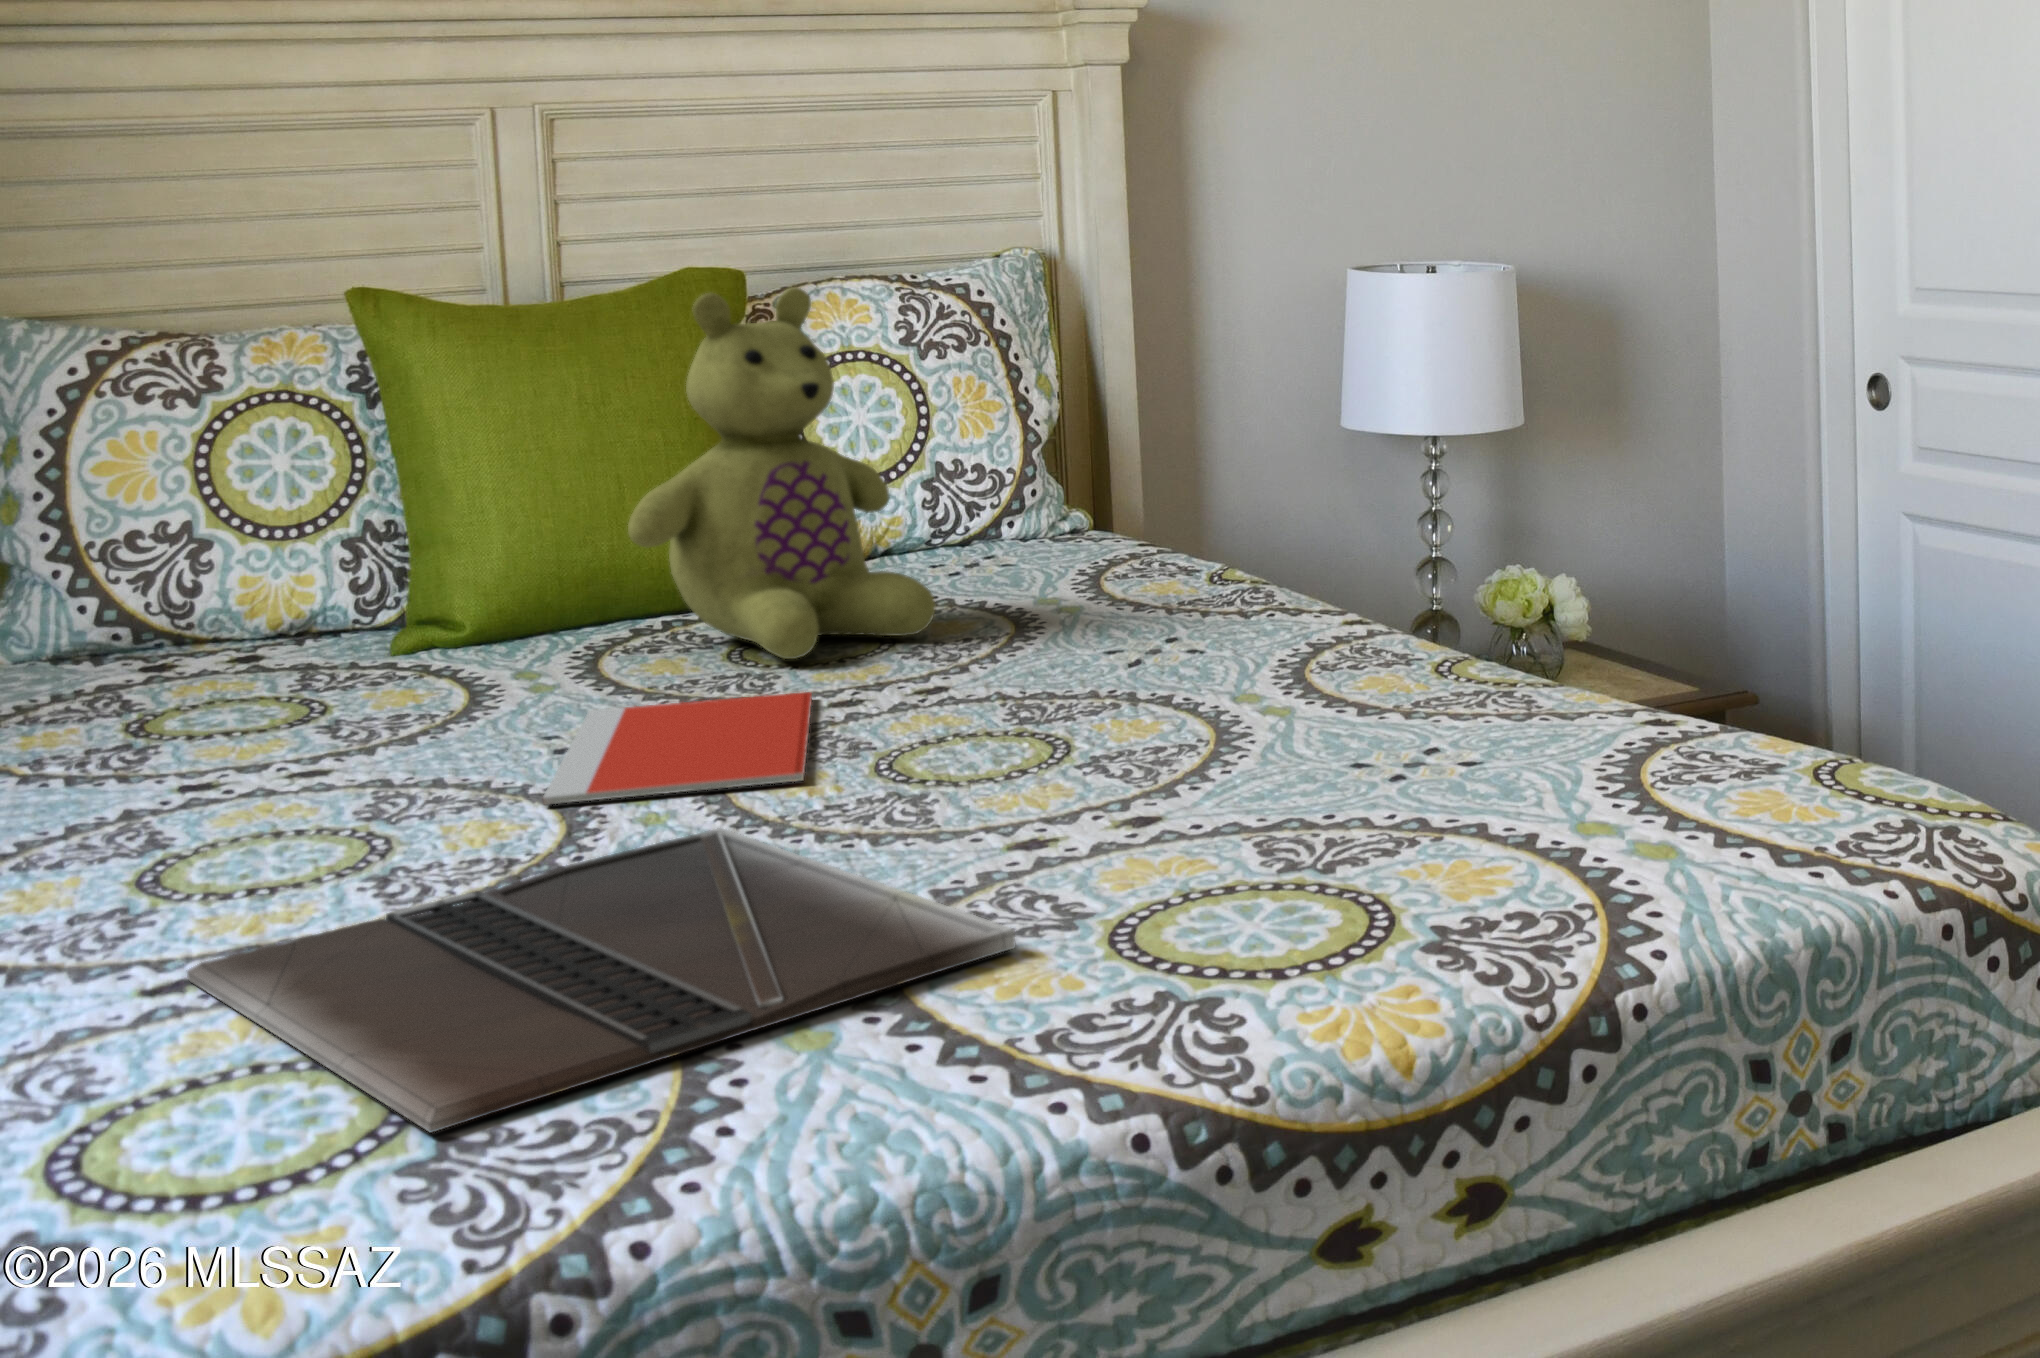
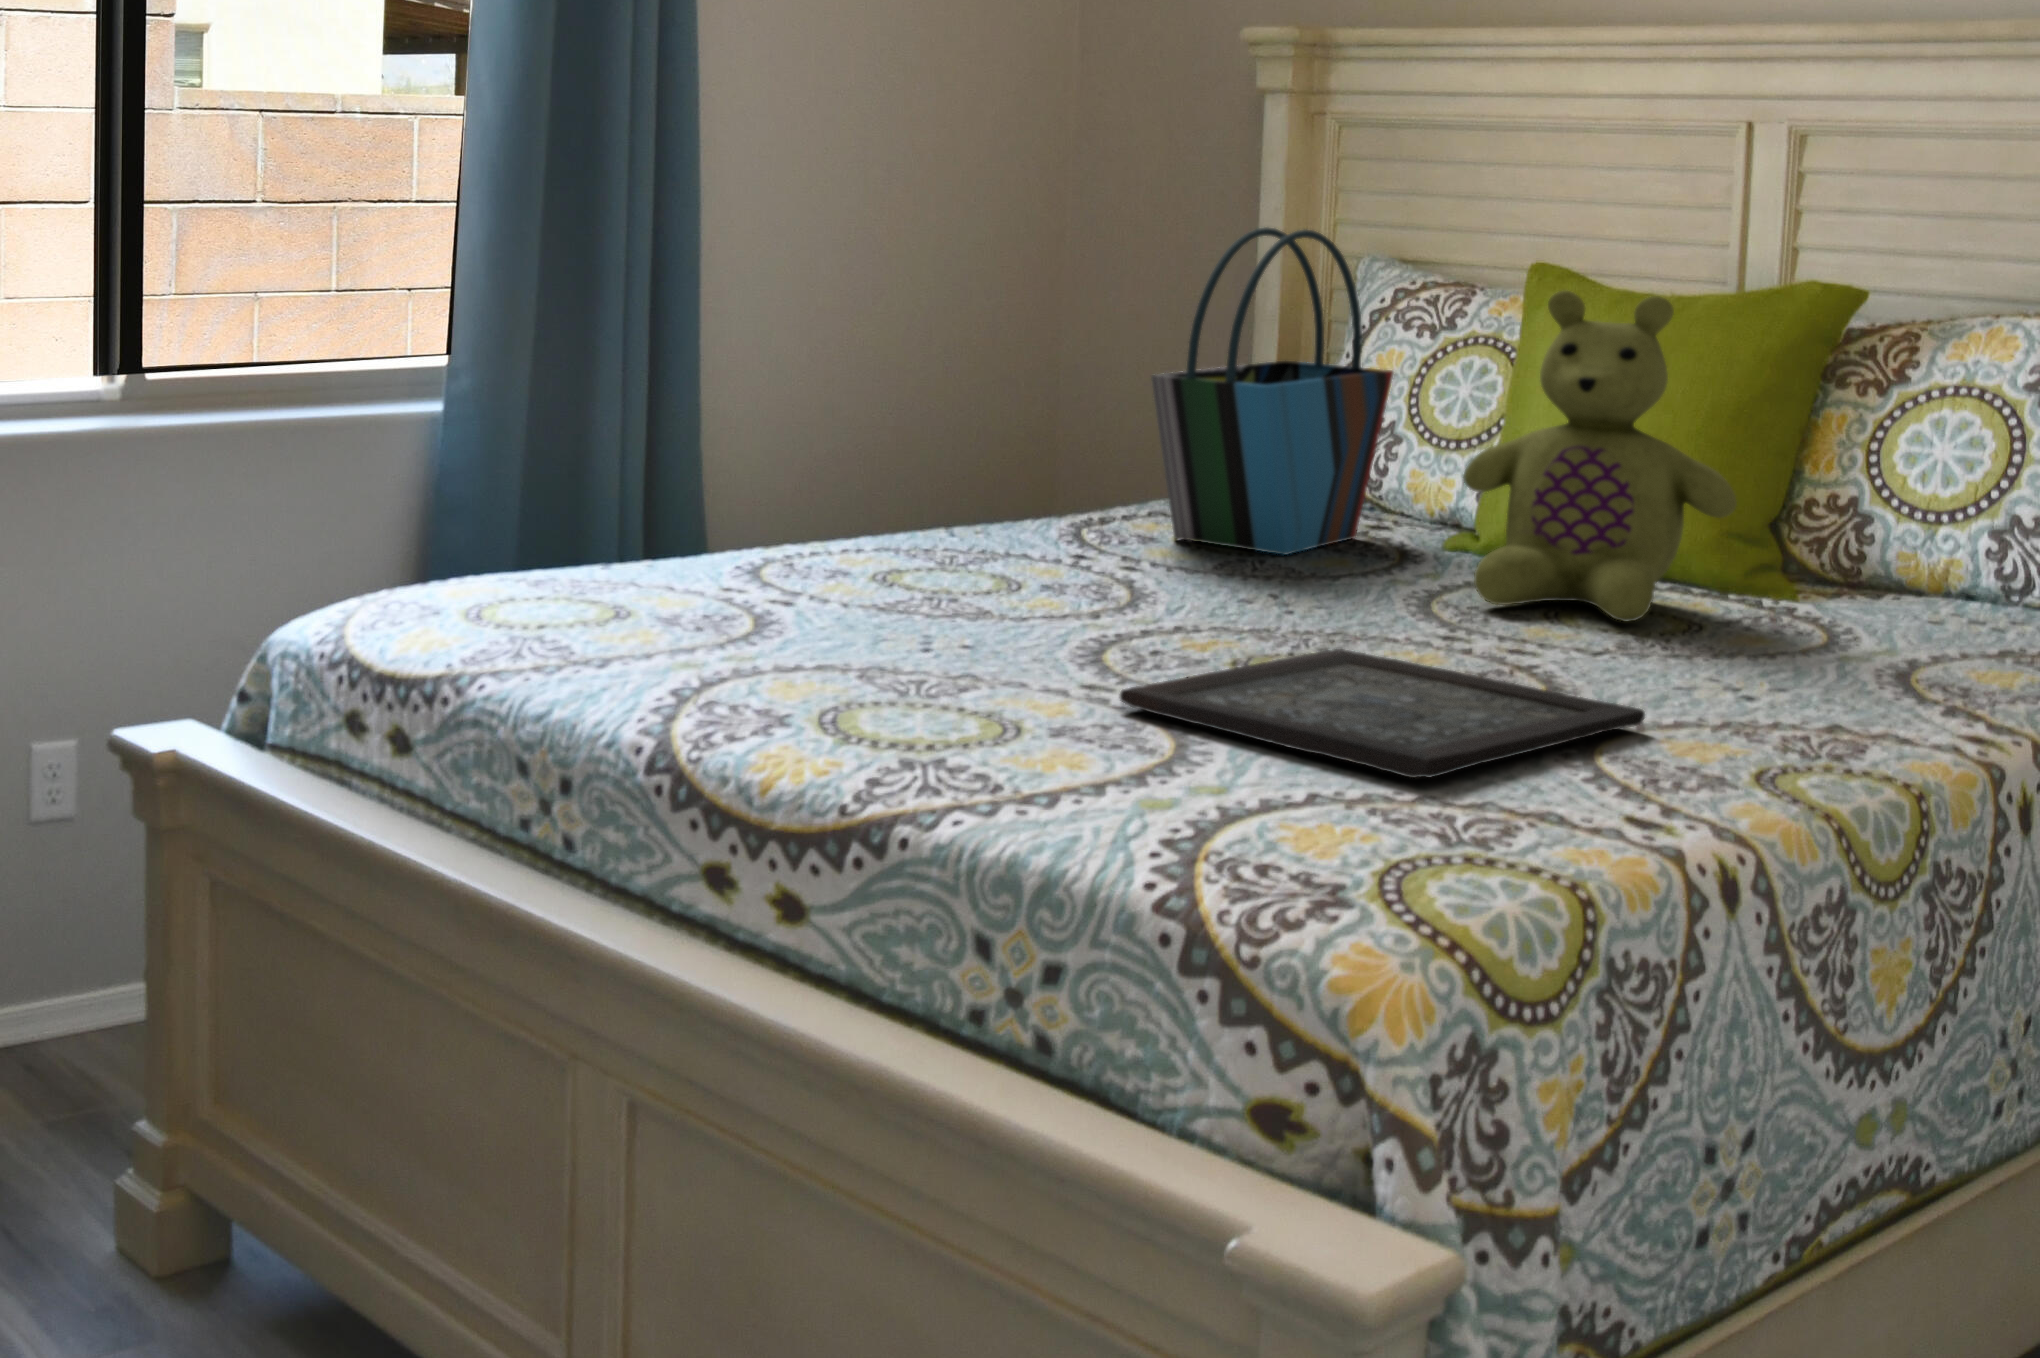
tote bag: none [123,257,427,730] -> present [1151,227,1393,555]
tray: none [1025,661,1569,821] -> present [1120,649,1645,778]
notebook: present [543,692,812,805] -> none [1061,582,1394,630]
laptop: present [187,828,1016,1133] -> none [545,577,1012,682]

